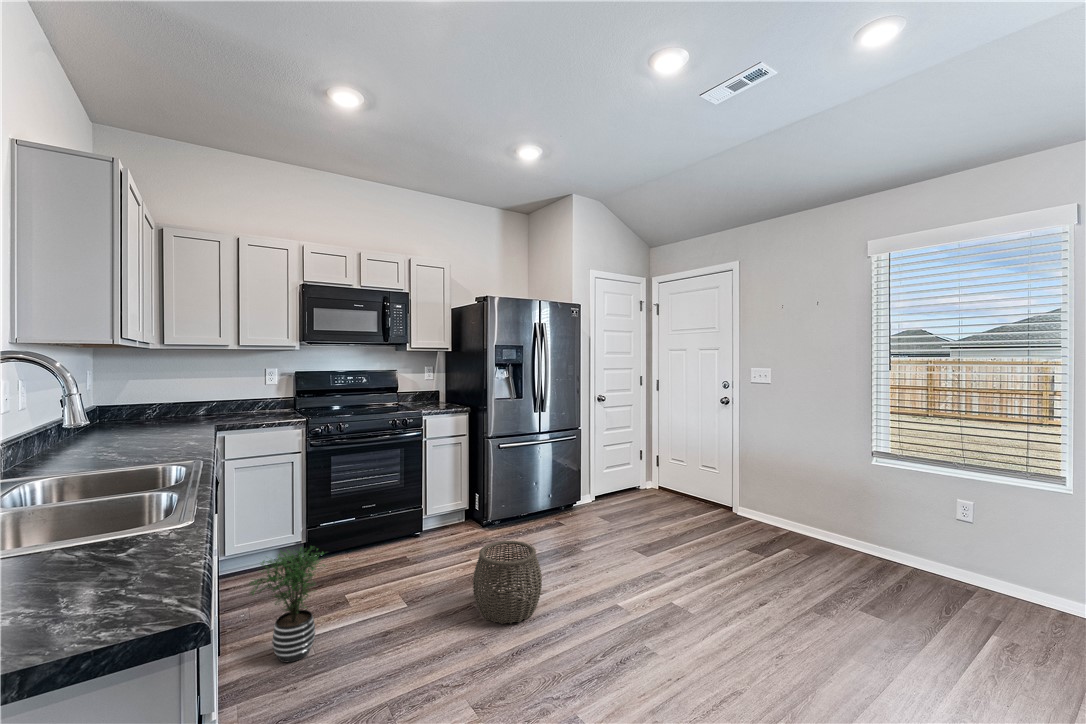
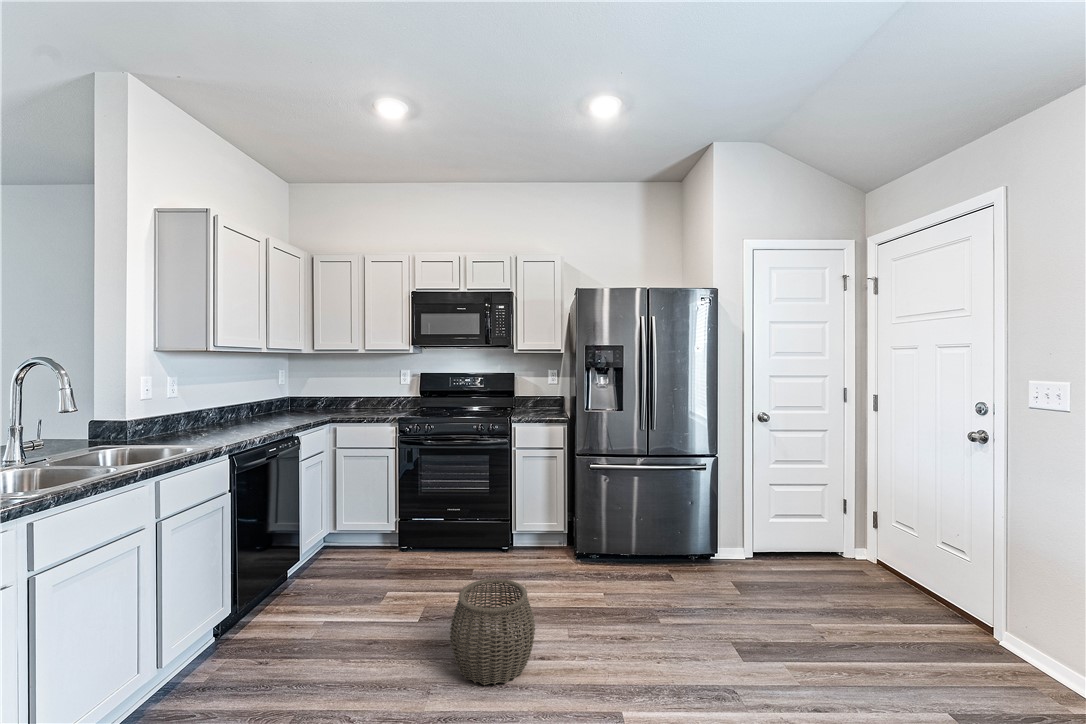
potted plant: present [250,546,325,662] -> none [252,534,331,642]

